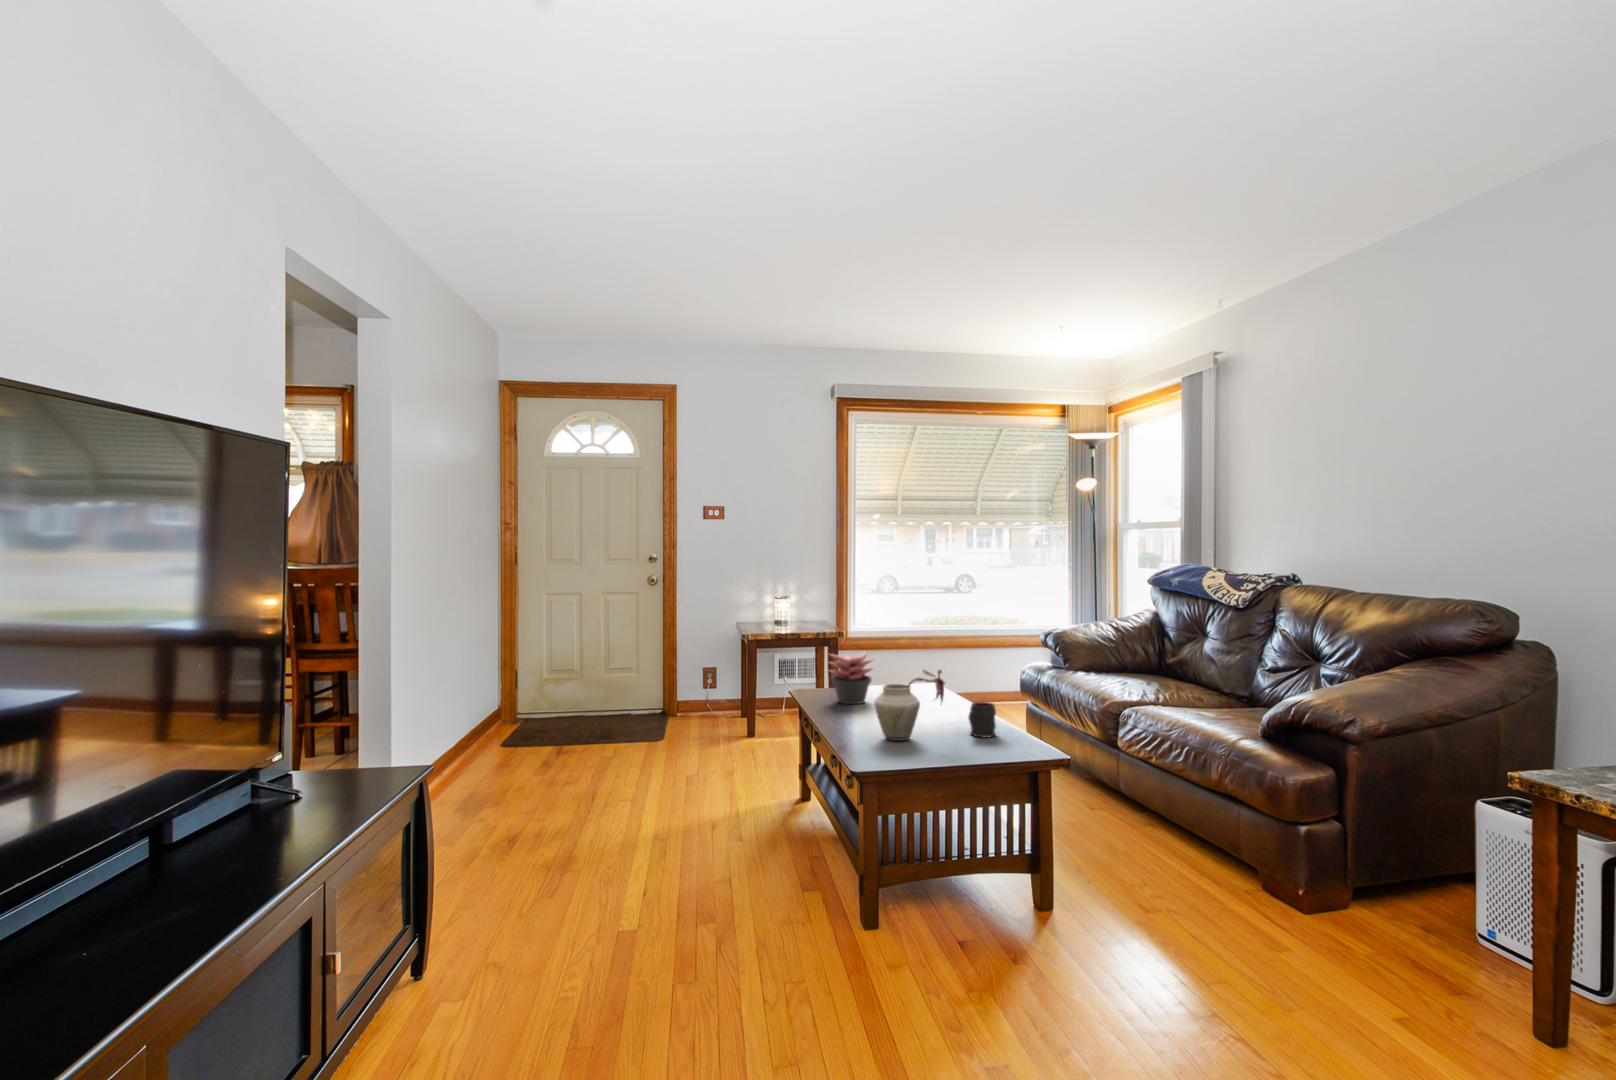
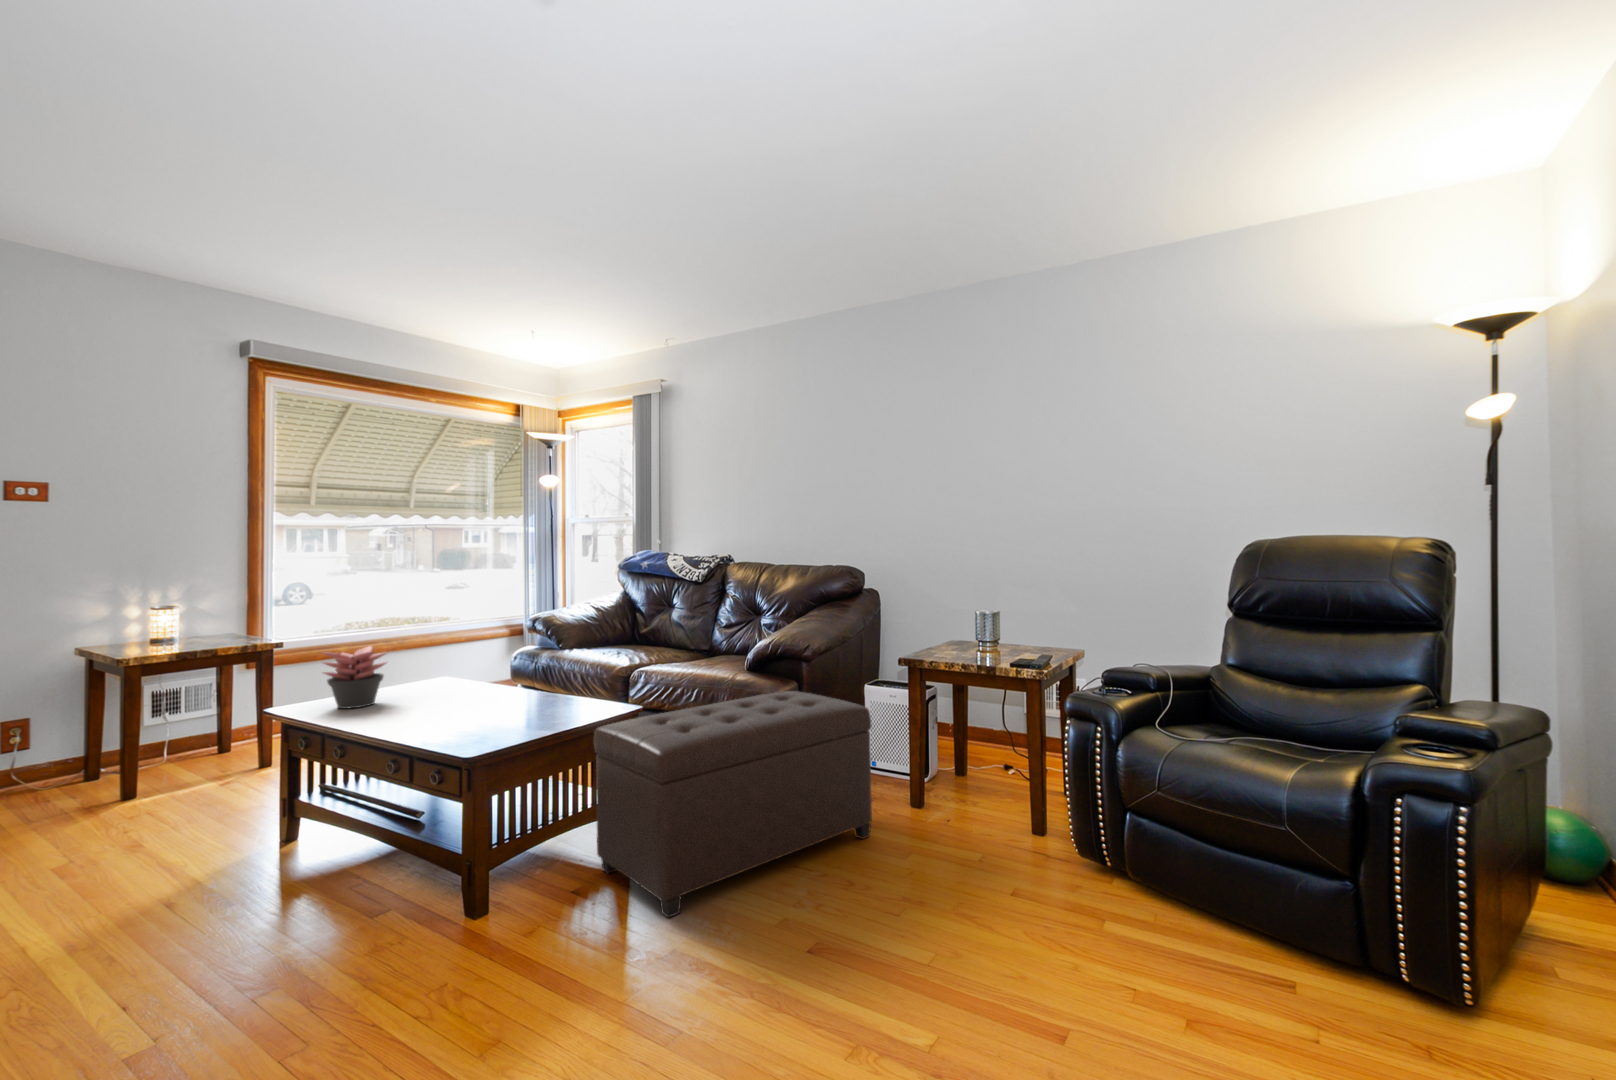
vase: present [874,670,945,741] -> none [429,641,511,727]
mug: present [968,702,996,737] -> none [530,673,557,708]
ottoman: none [1007,772,1392,1023] -> present [594,691,872,917]

